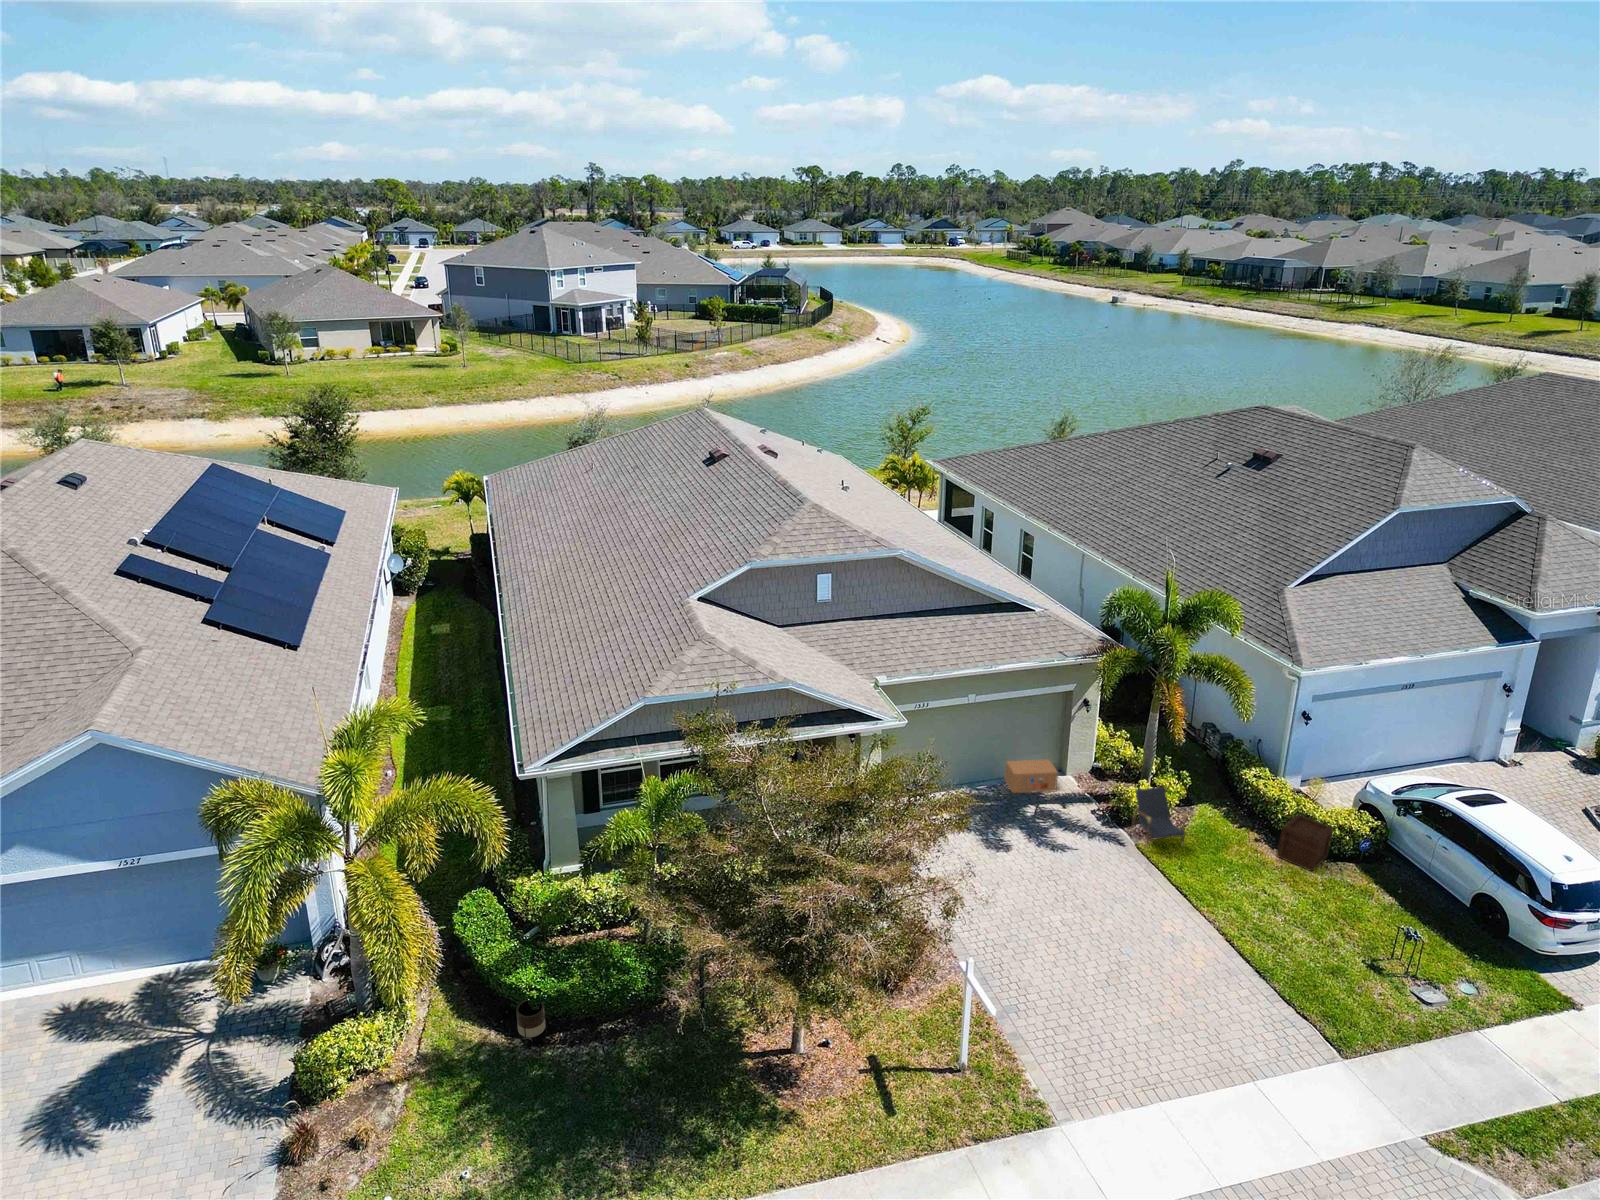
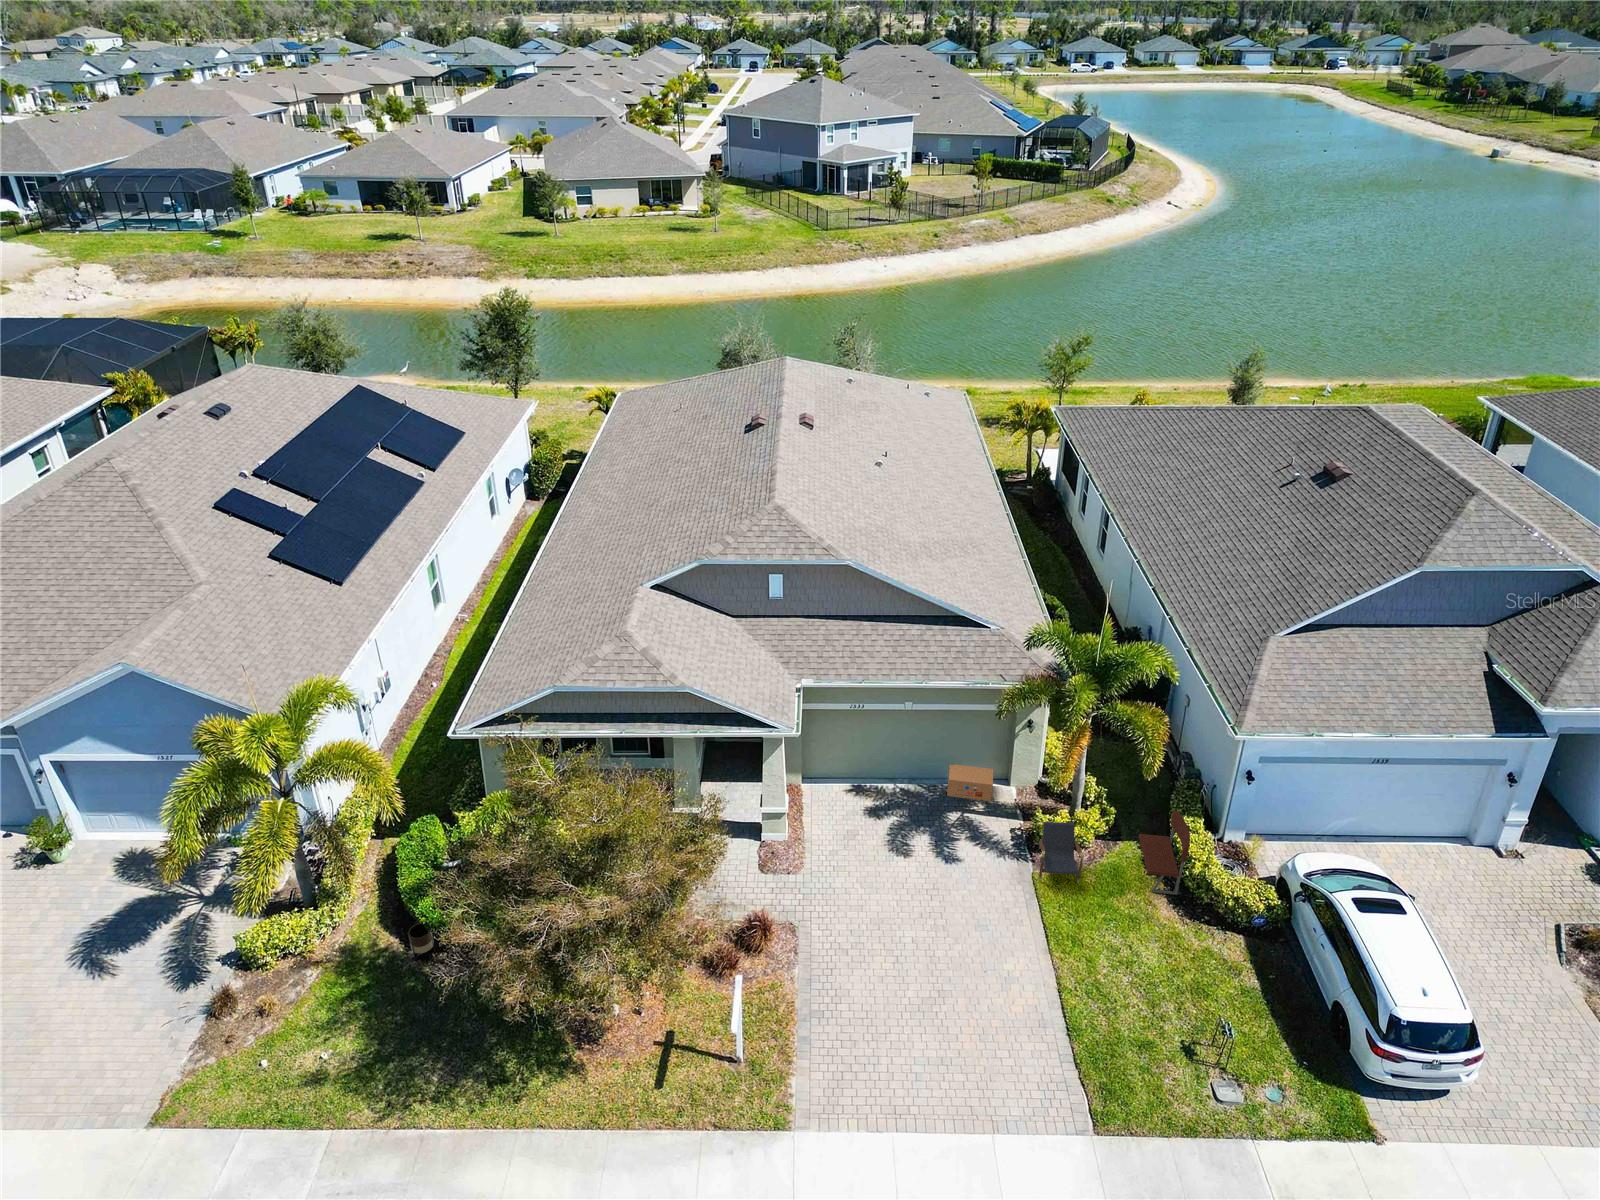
bench: none [1219,759,1285,842] -> present [1139,810,1190,895]
wooden crate: present [1277,814,1333,871] -> none [1168,876,1228,936]

